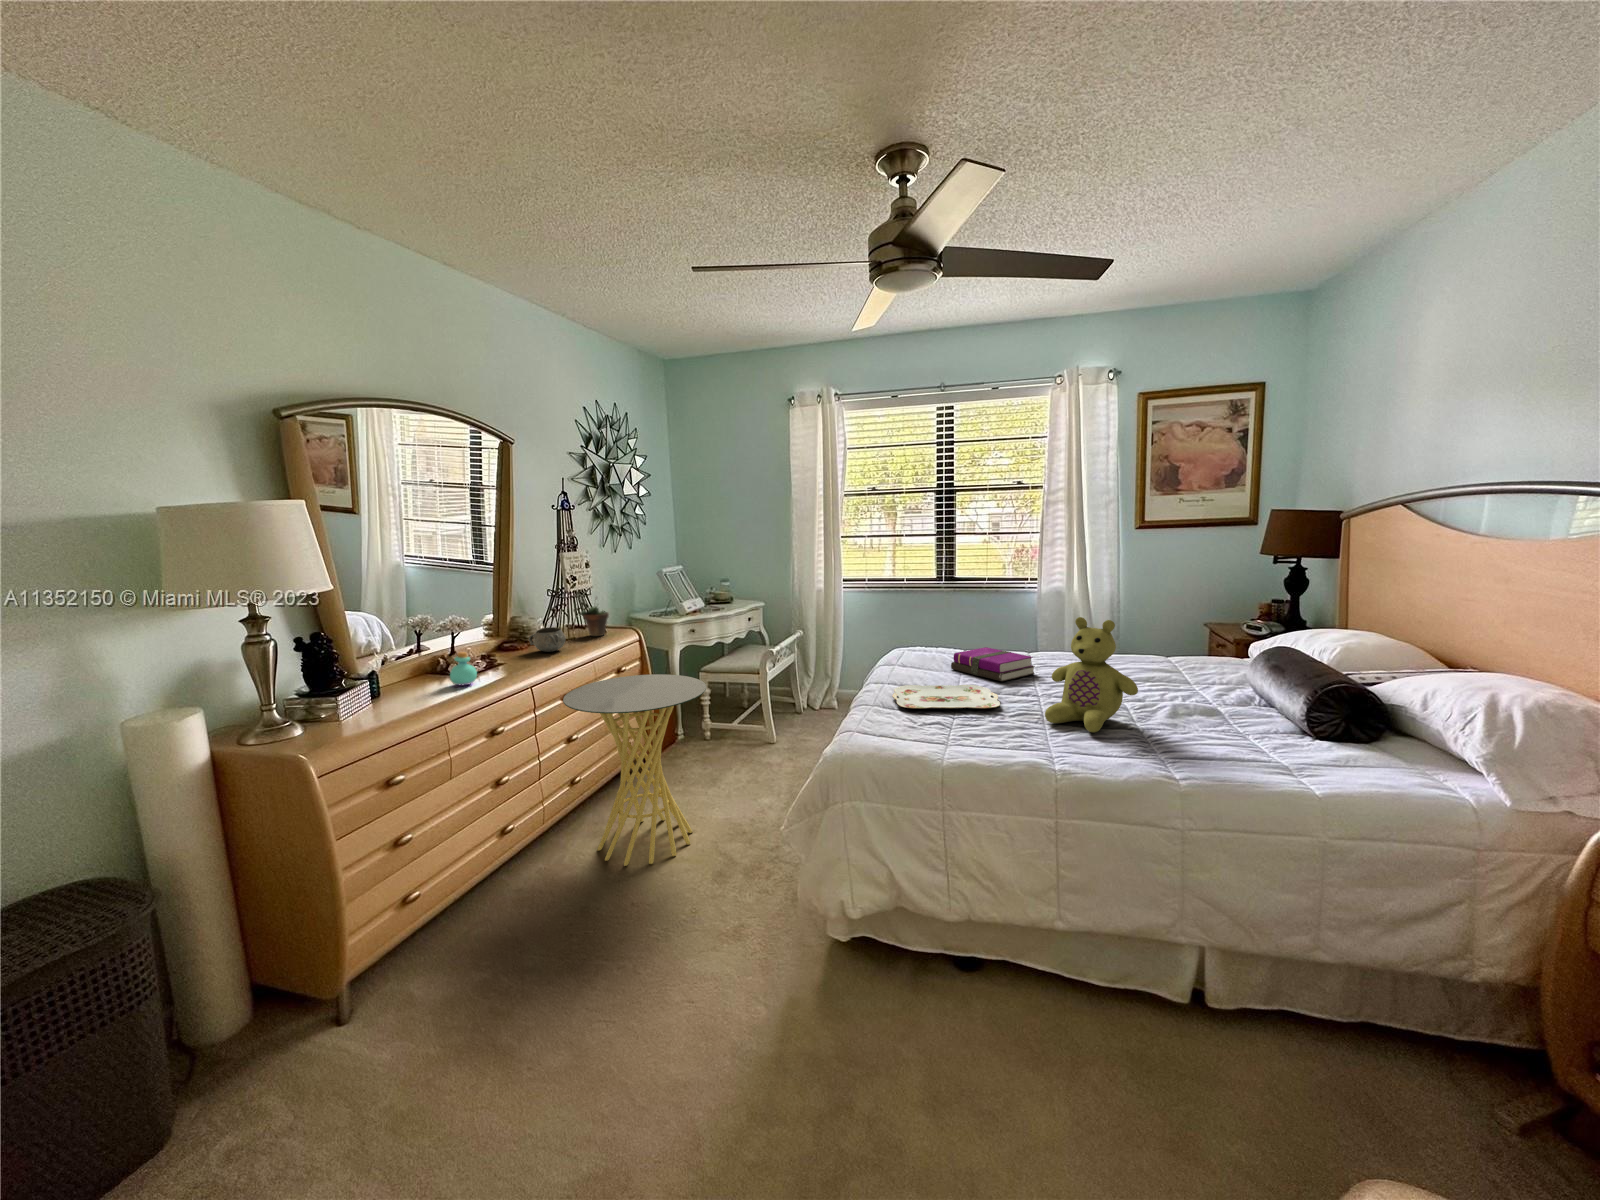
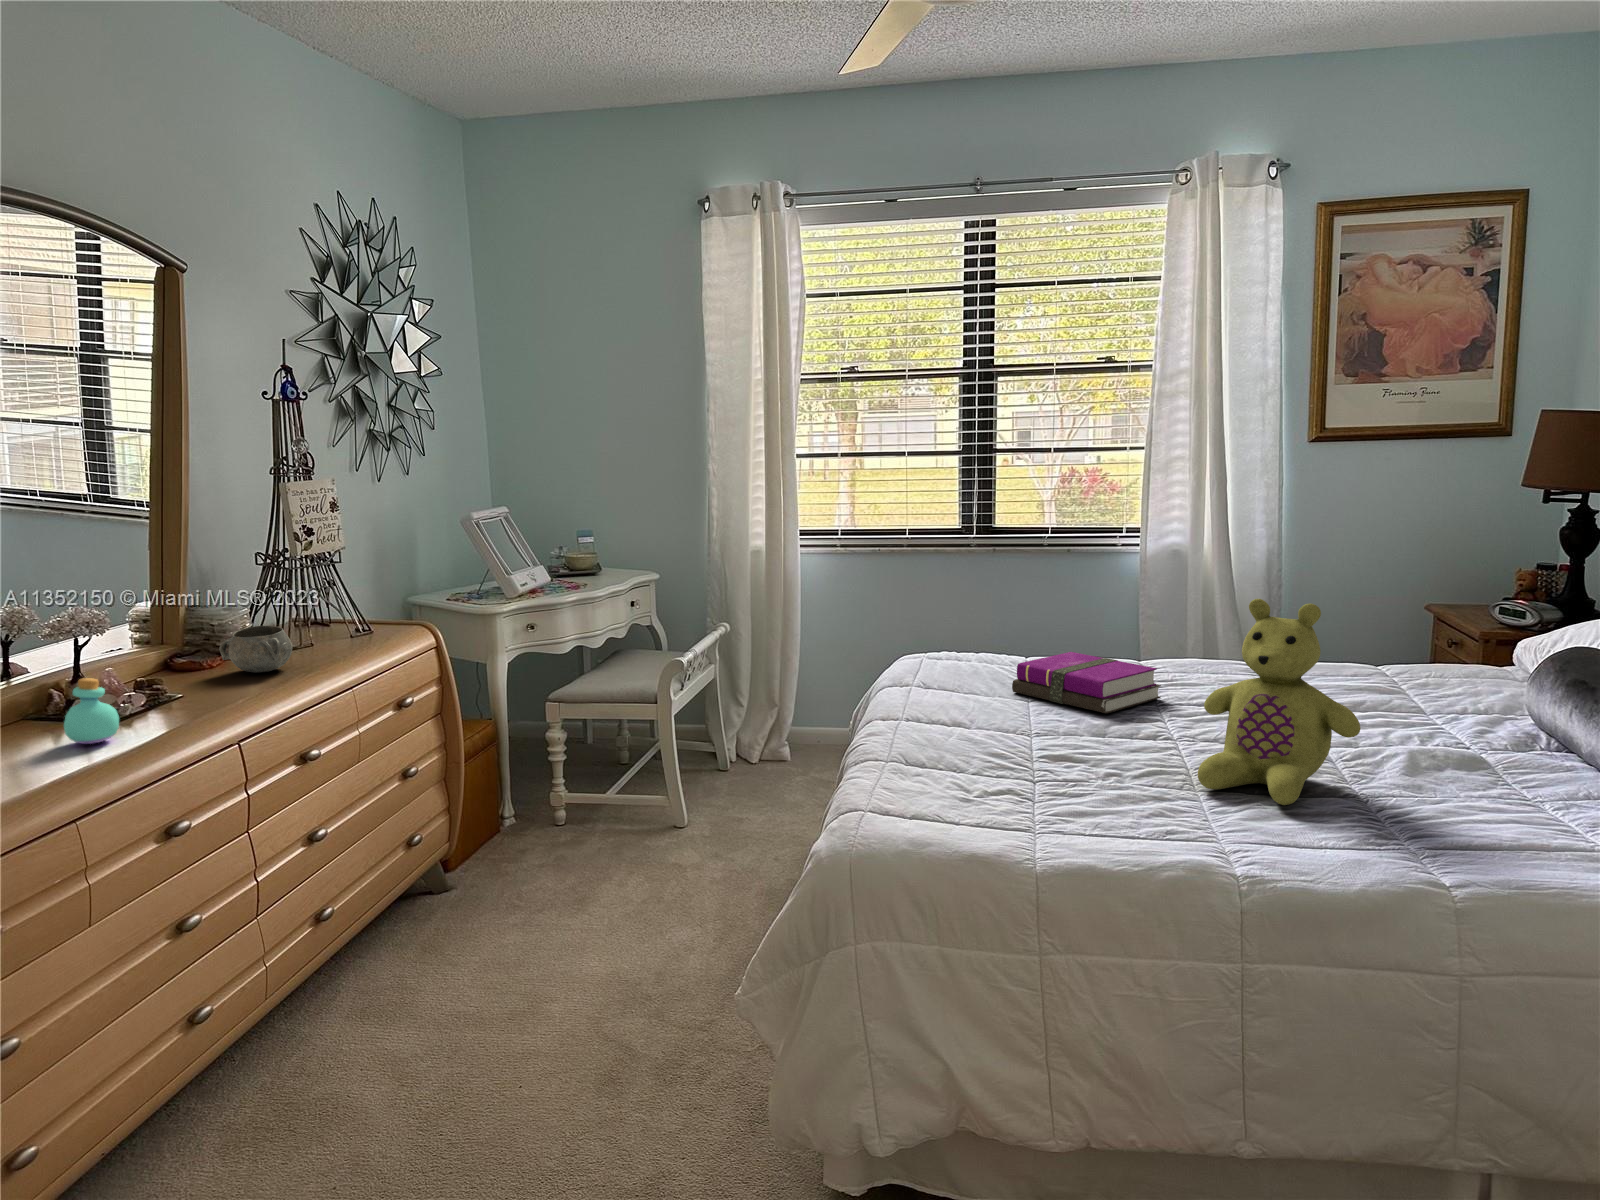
succulent plant: present [581,606,609,636] -> none [318,564,373,641]
side table: present [563,674,706,866] -> none [294,711,570,1074]
serving tray: present [892,685,1000,708] -> none [918,721,1113,767]

